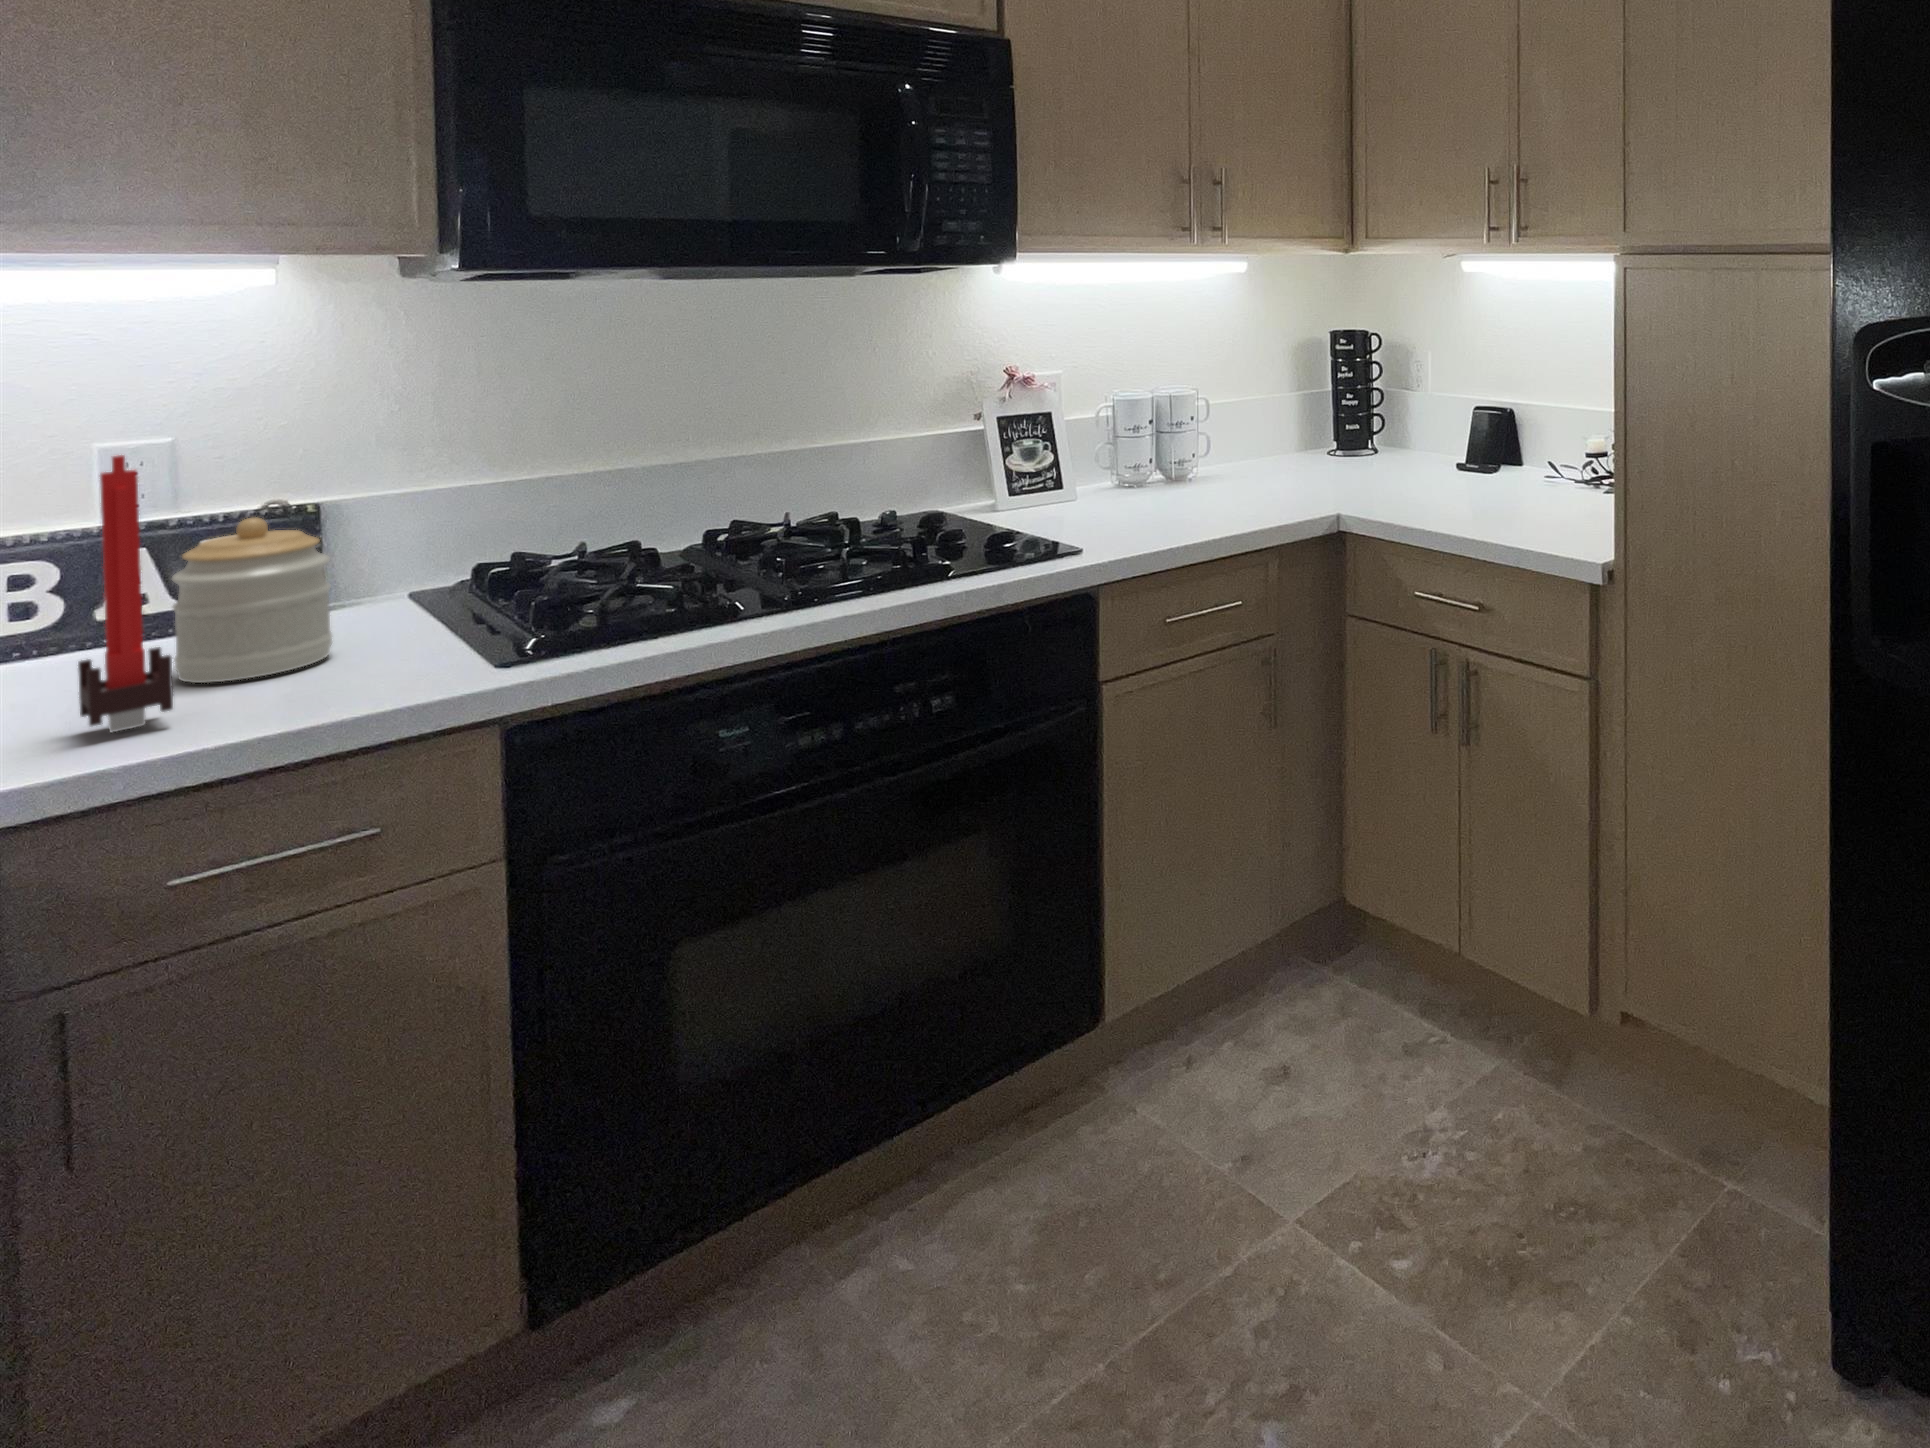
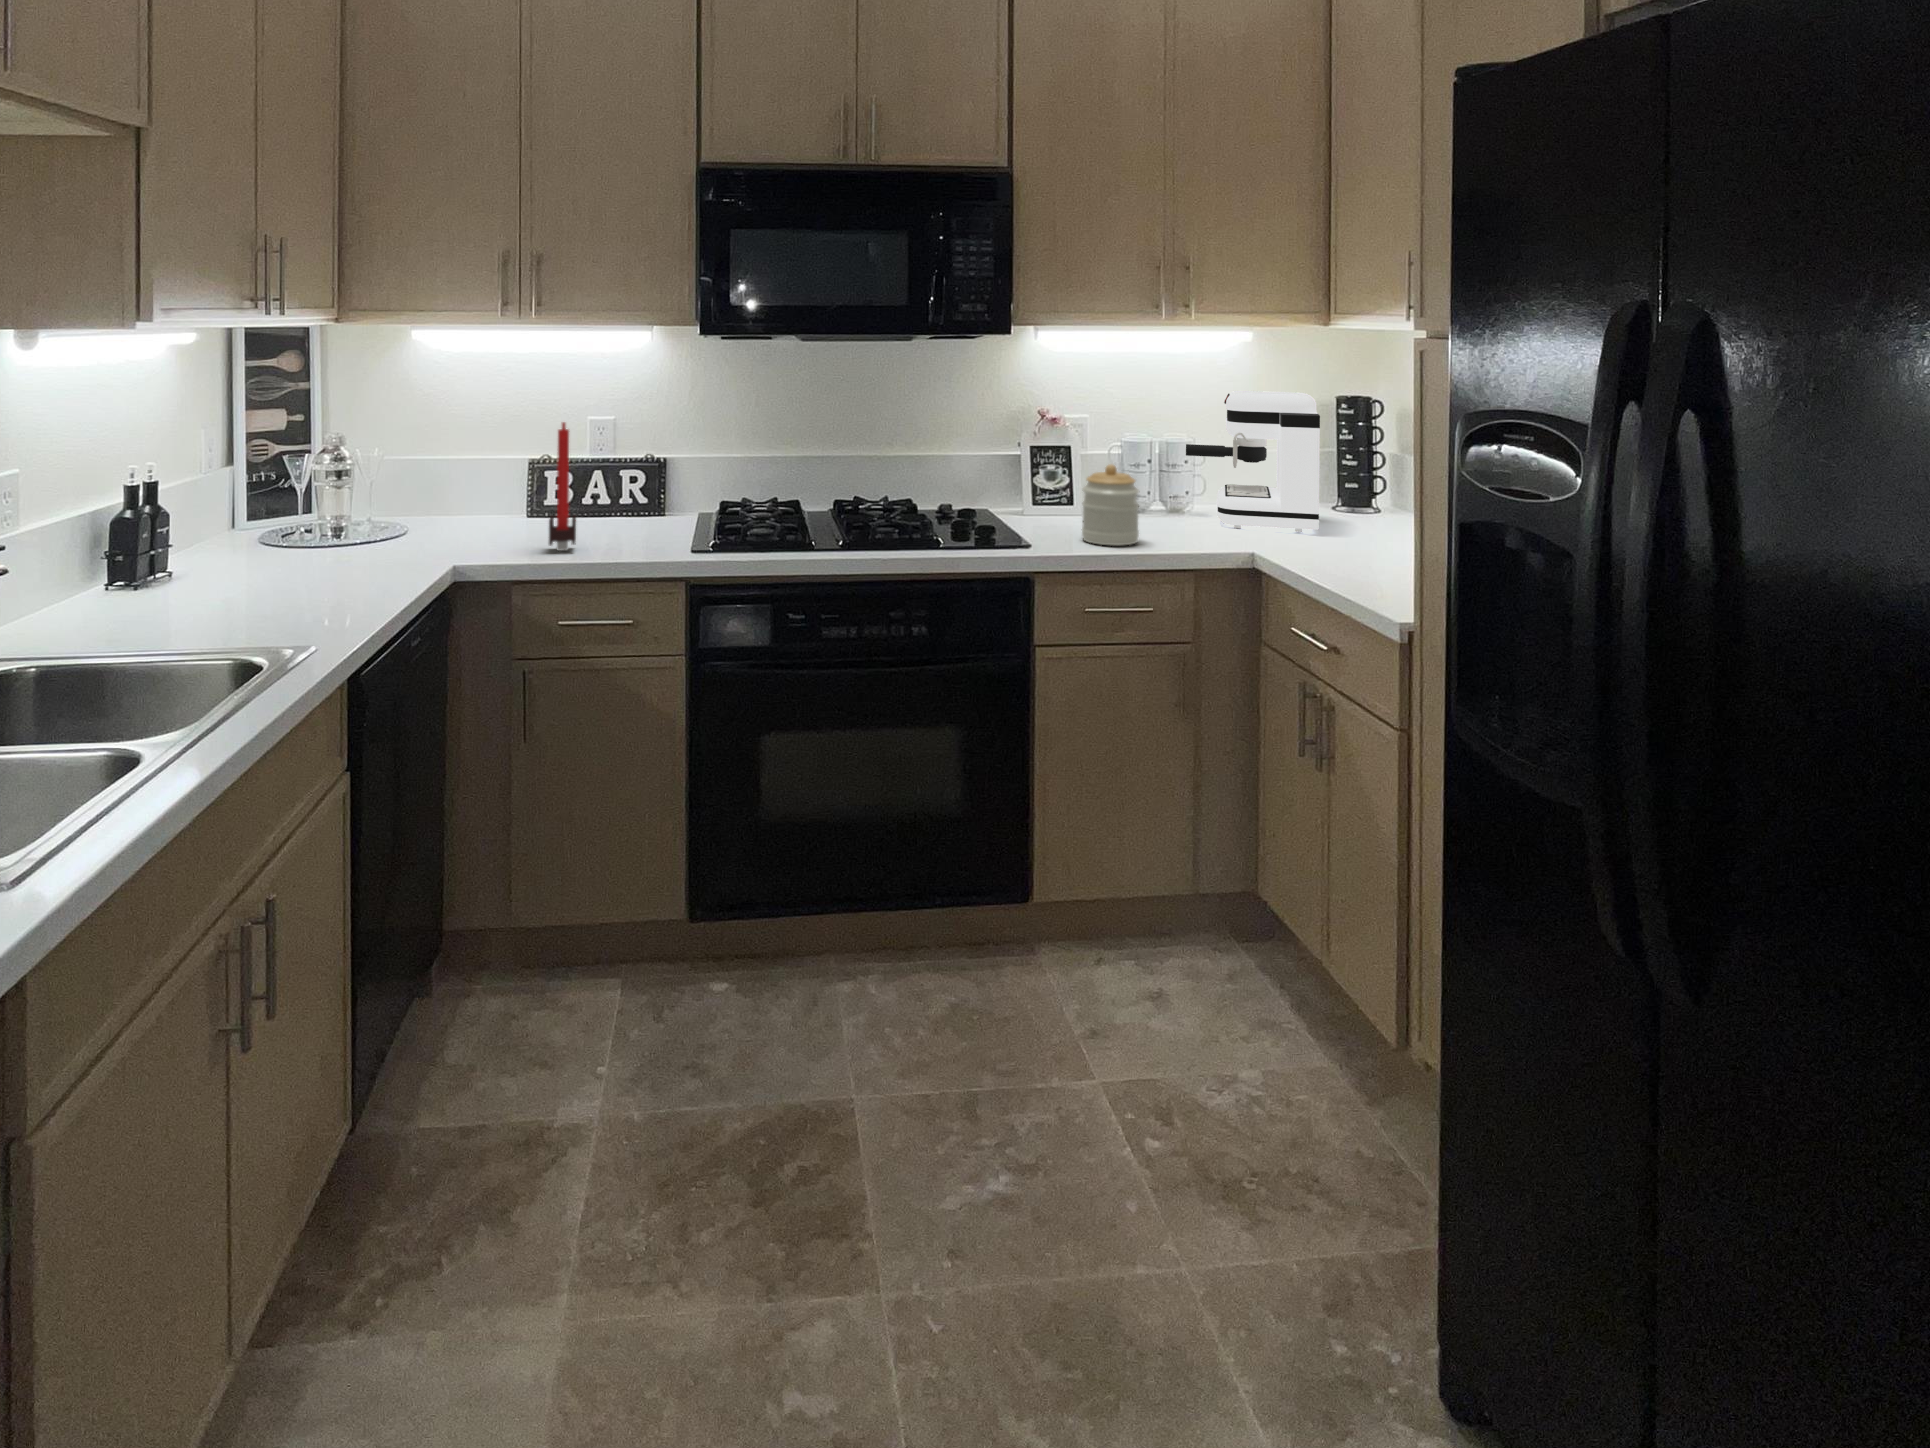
coffee maker: none [1195,327,1362,488] -> present [1186,391,1320,532]
jar: present [172,518,332,683] -> present [1082,464,1139,546]

